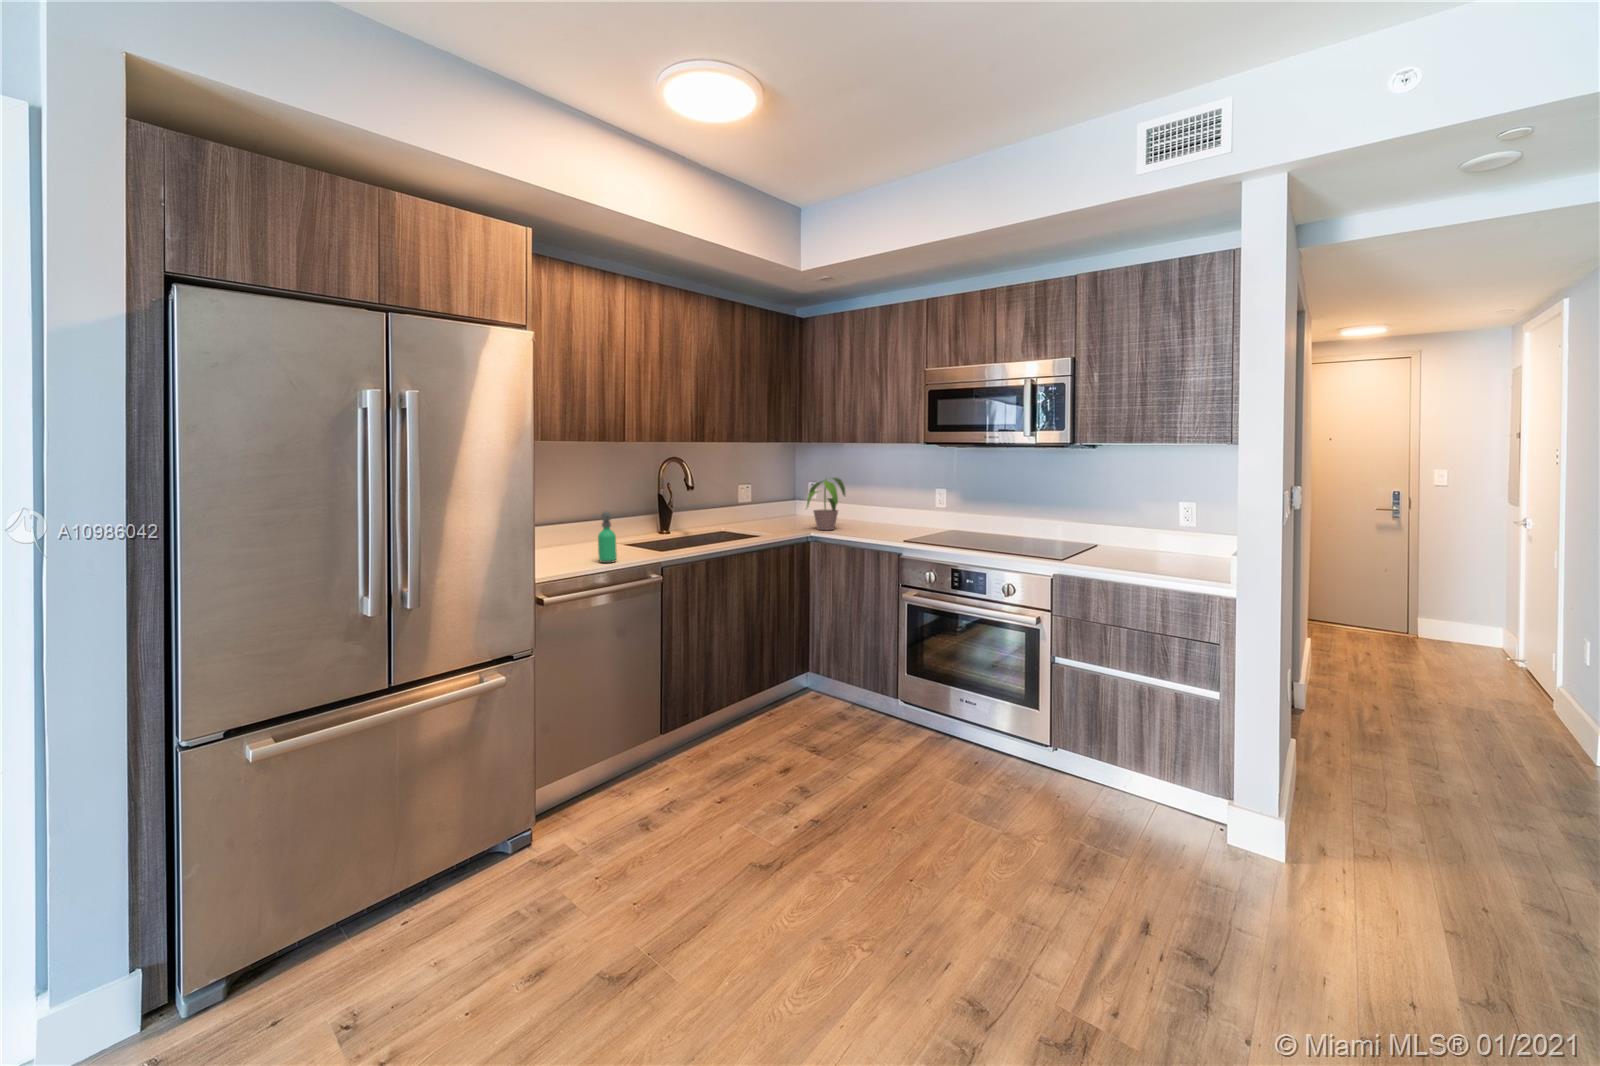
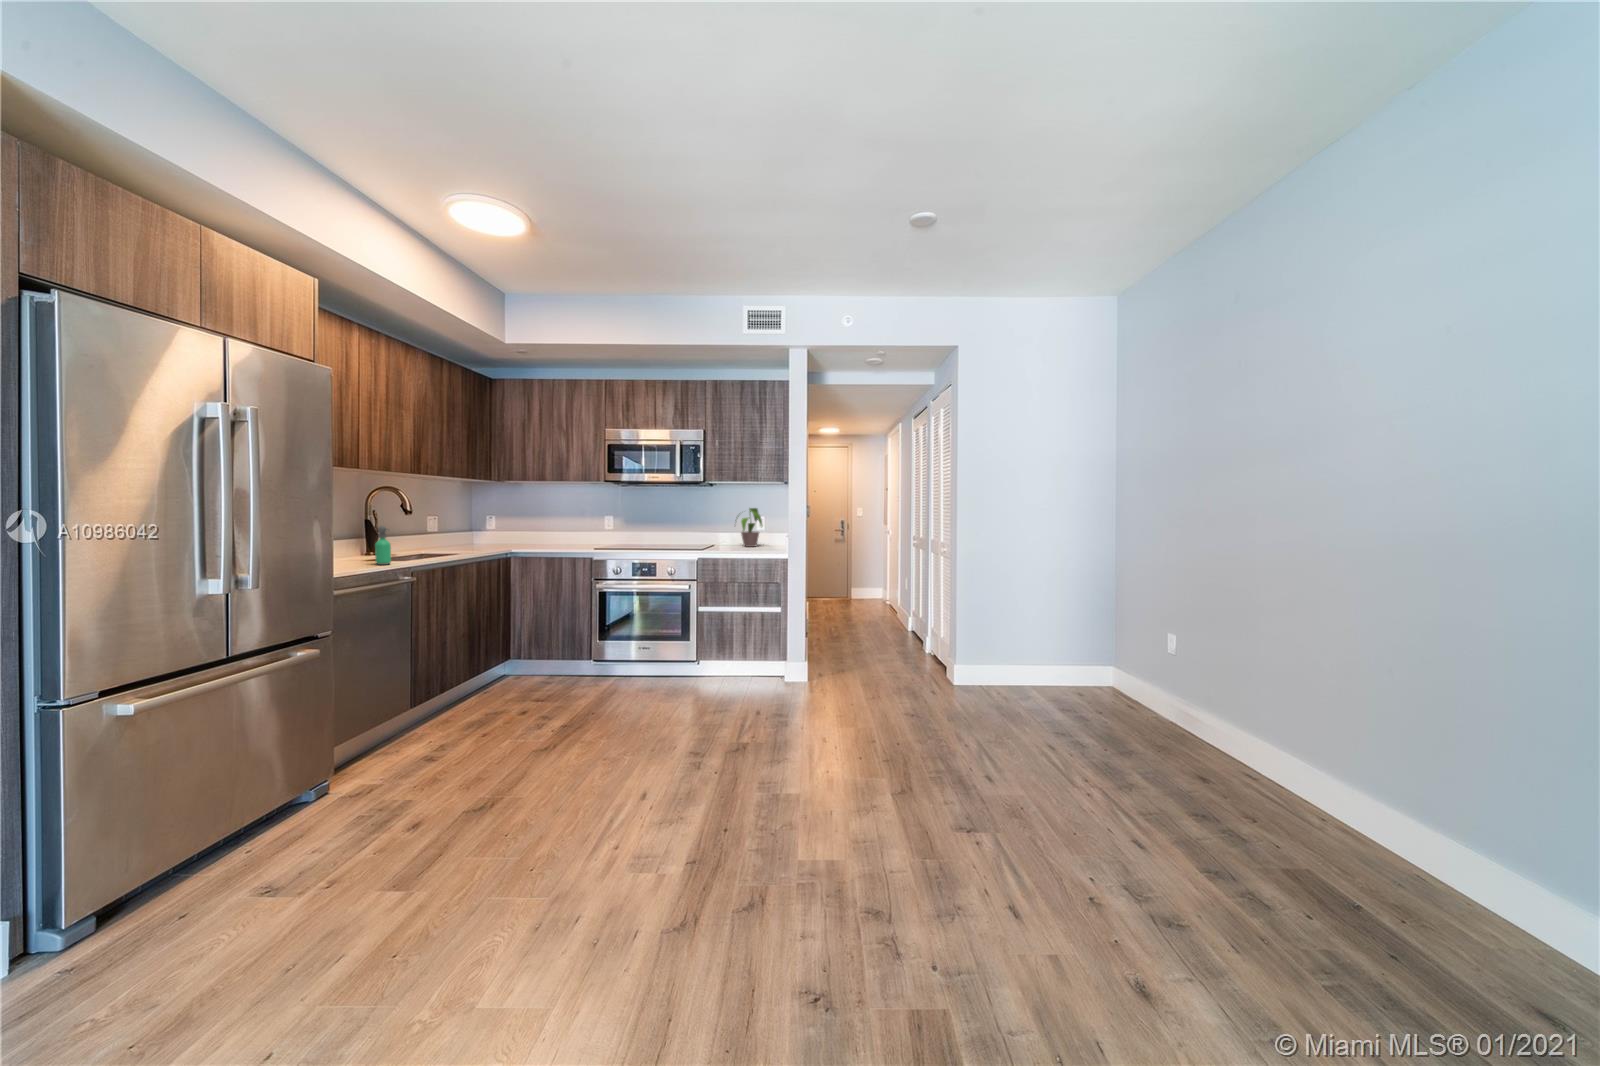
potted plant: present [807,478,845,530] -> present [738,508,762,547]

